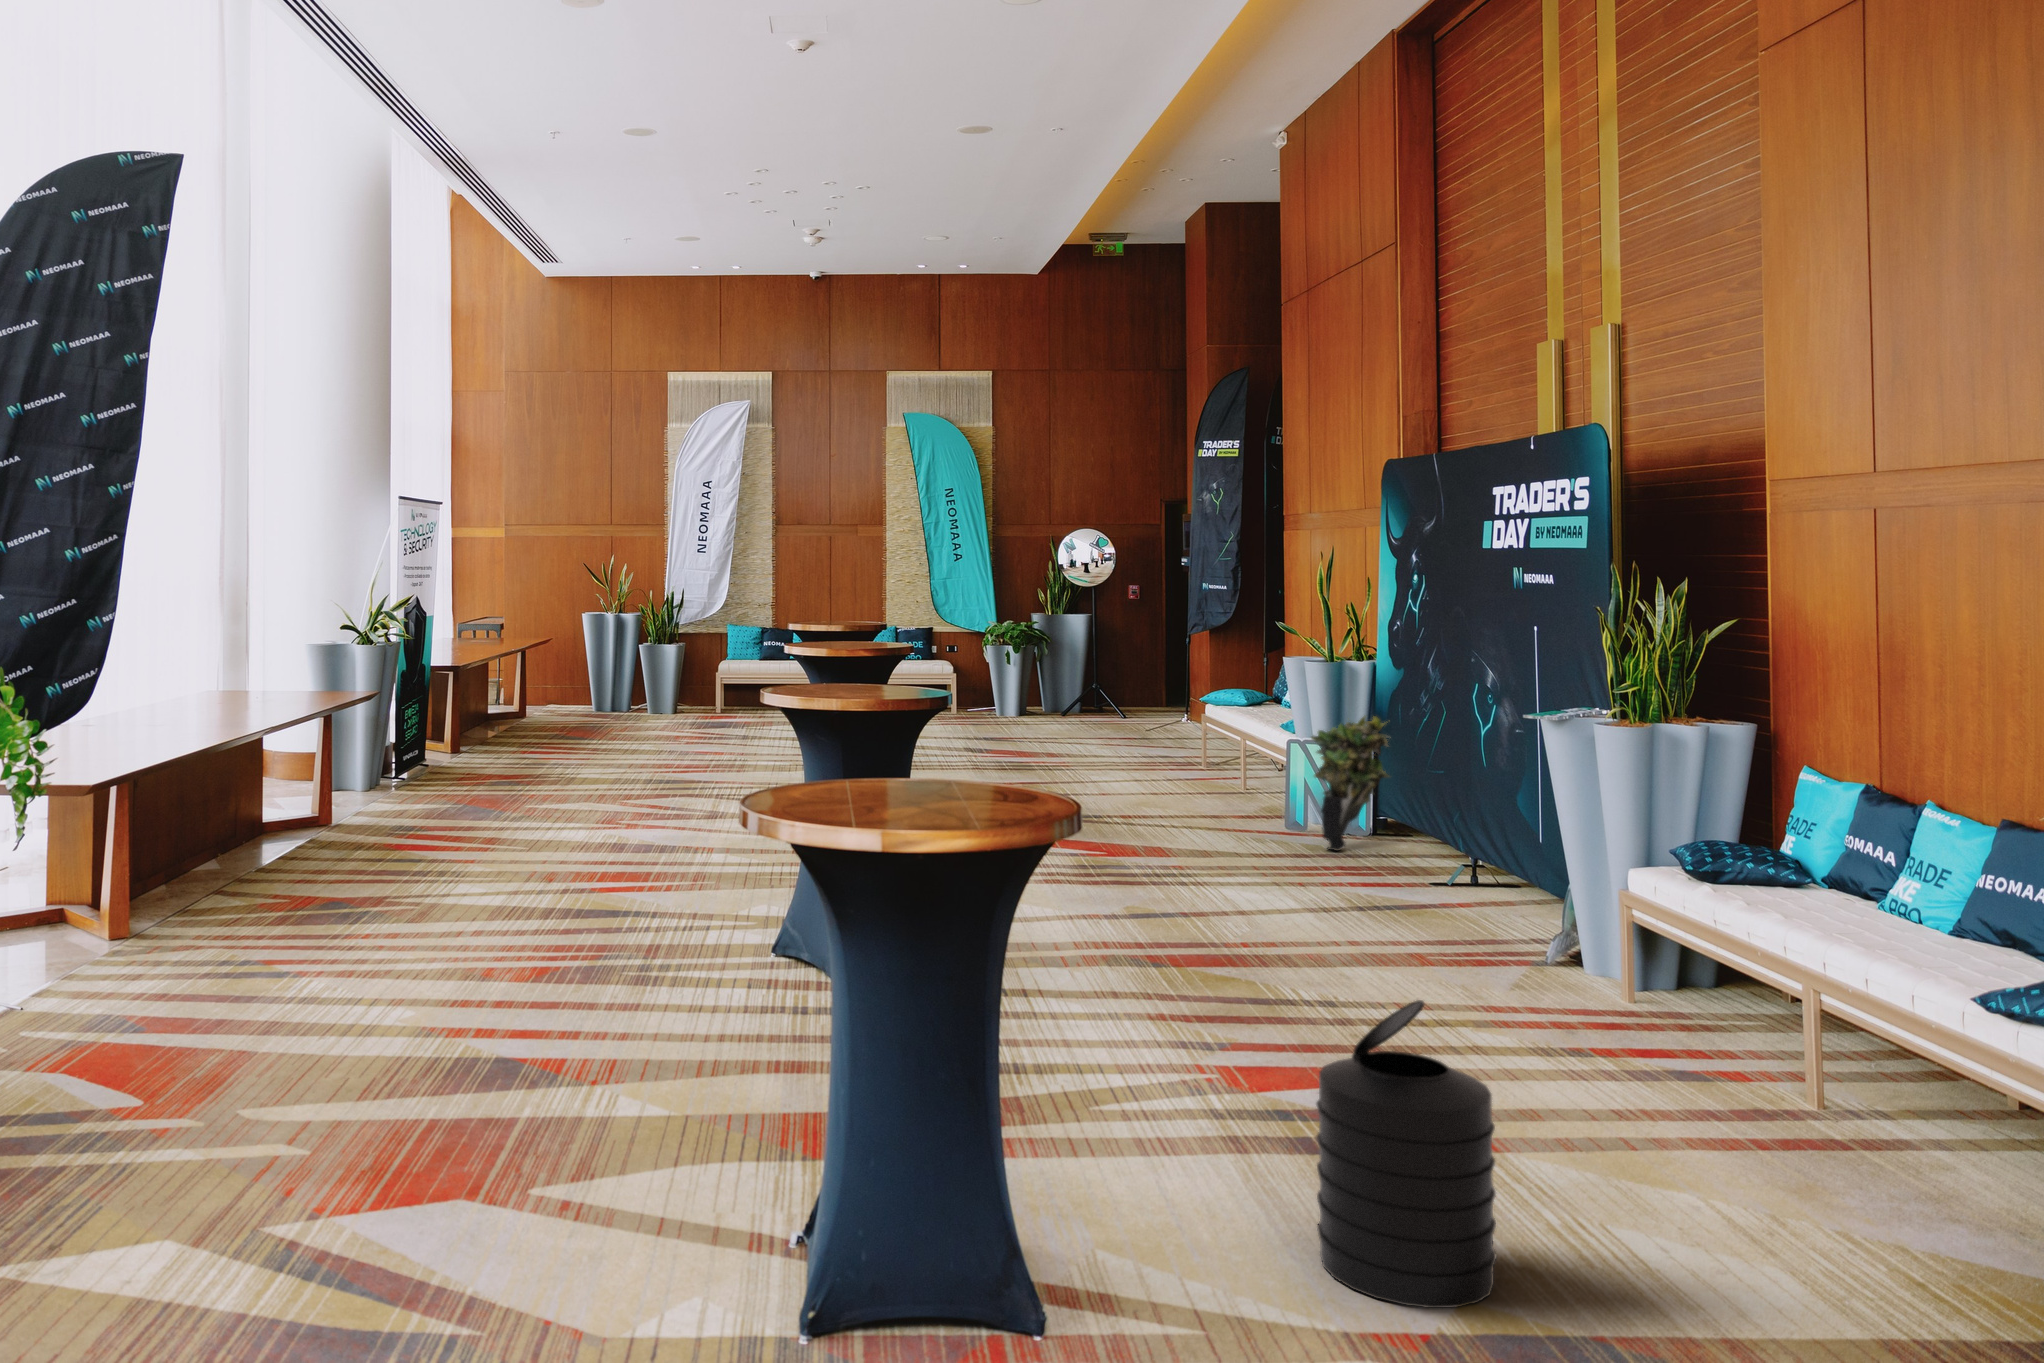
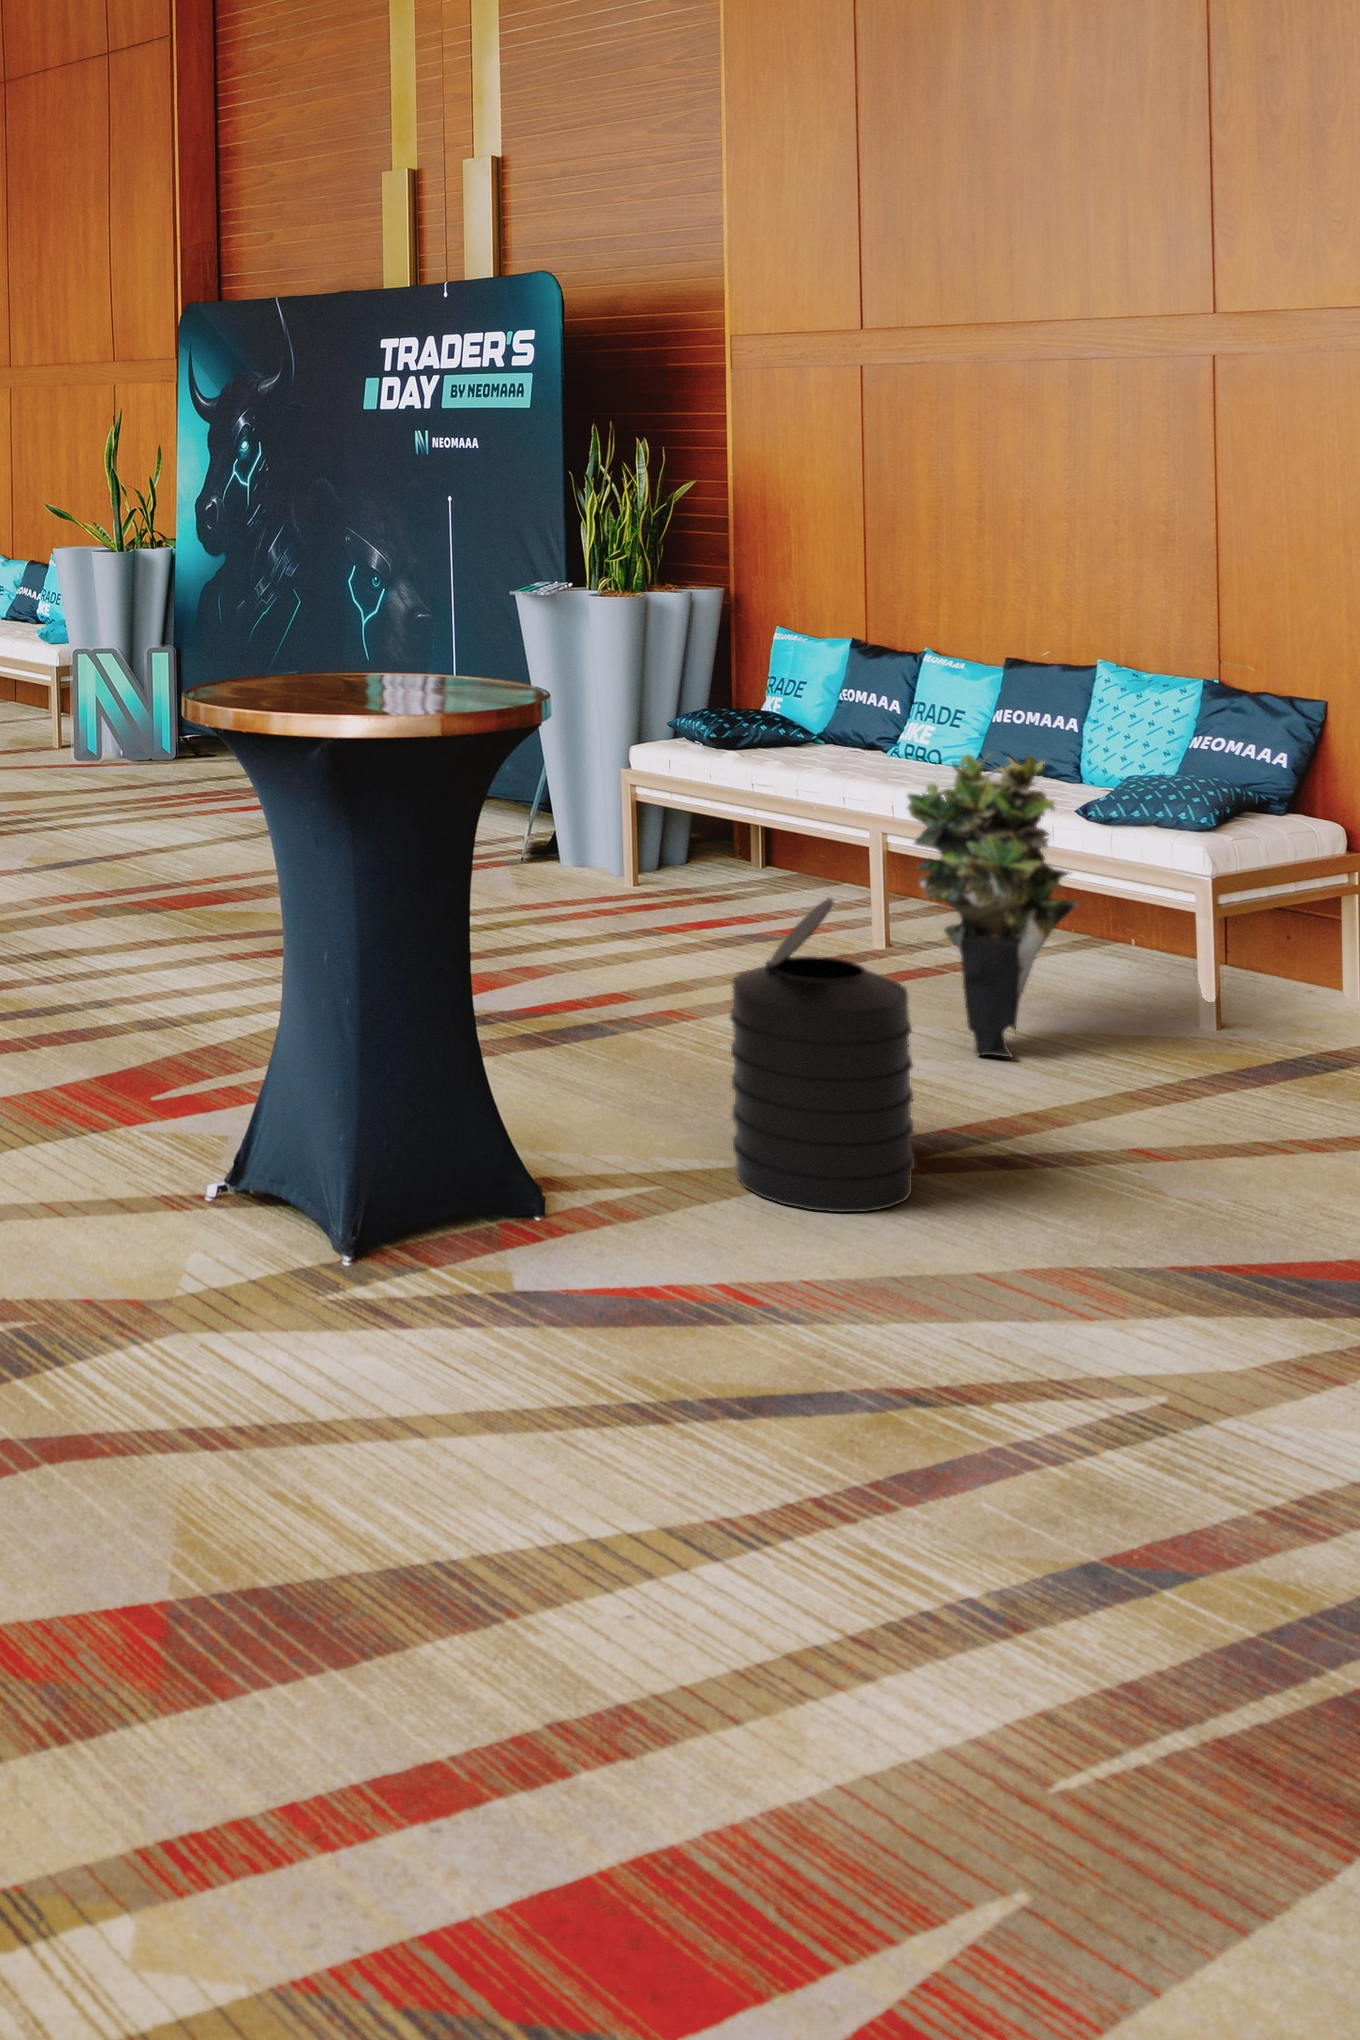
potted plant: present [1311,716,1389,851] -> present [907,755,1078,1057]

